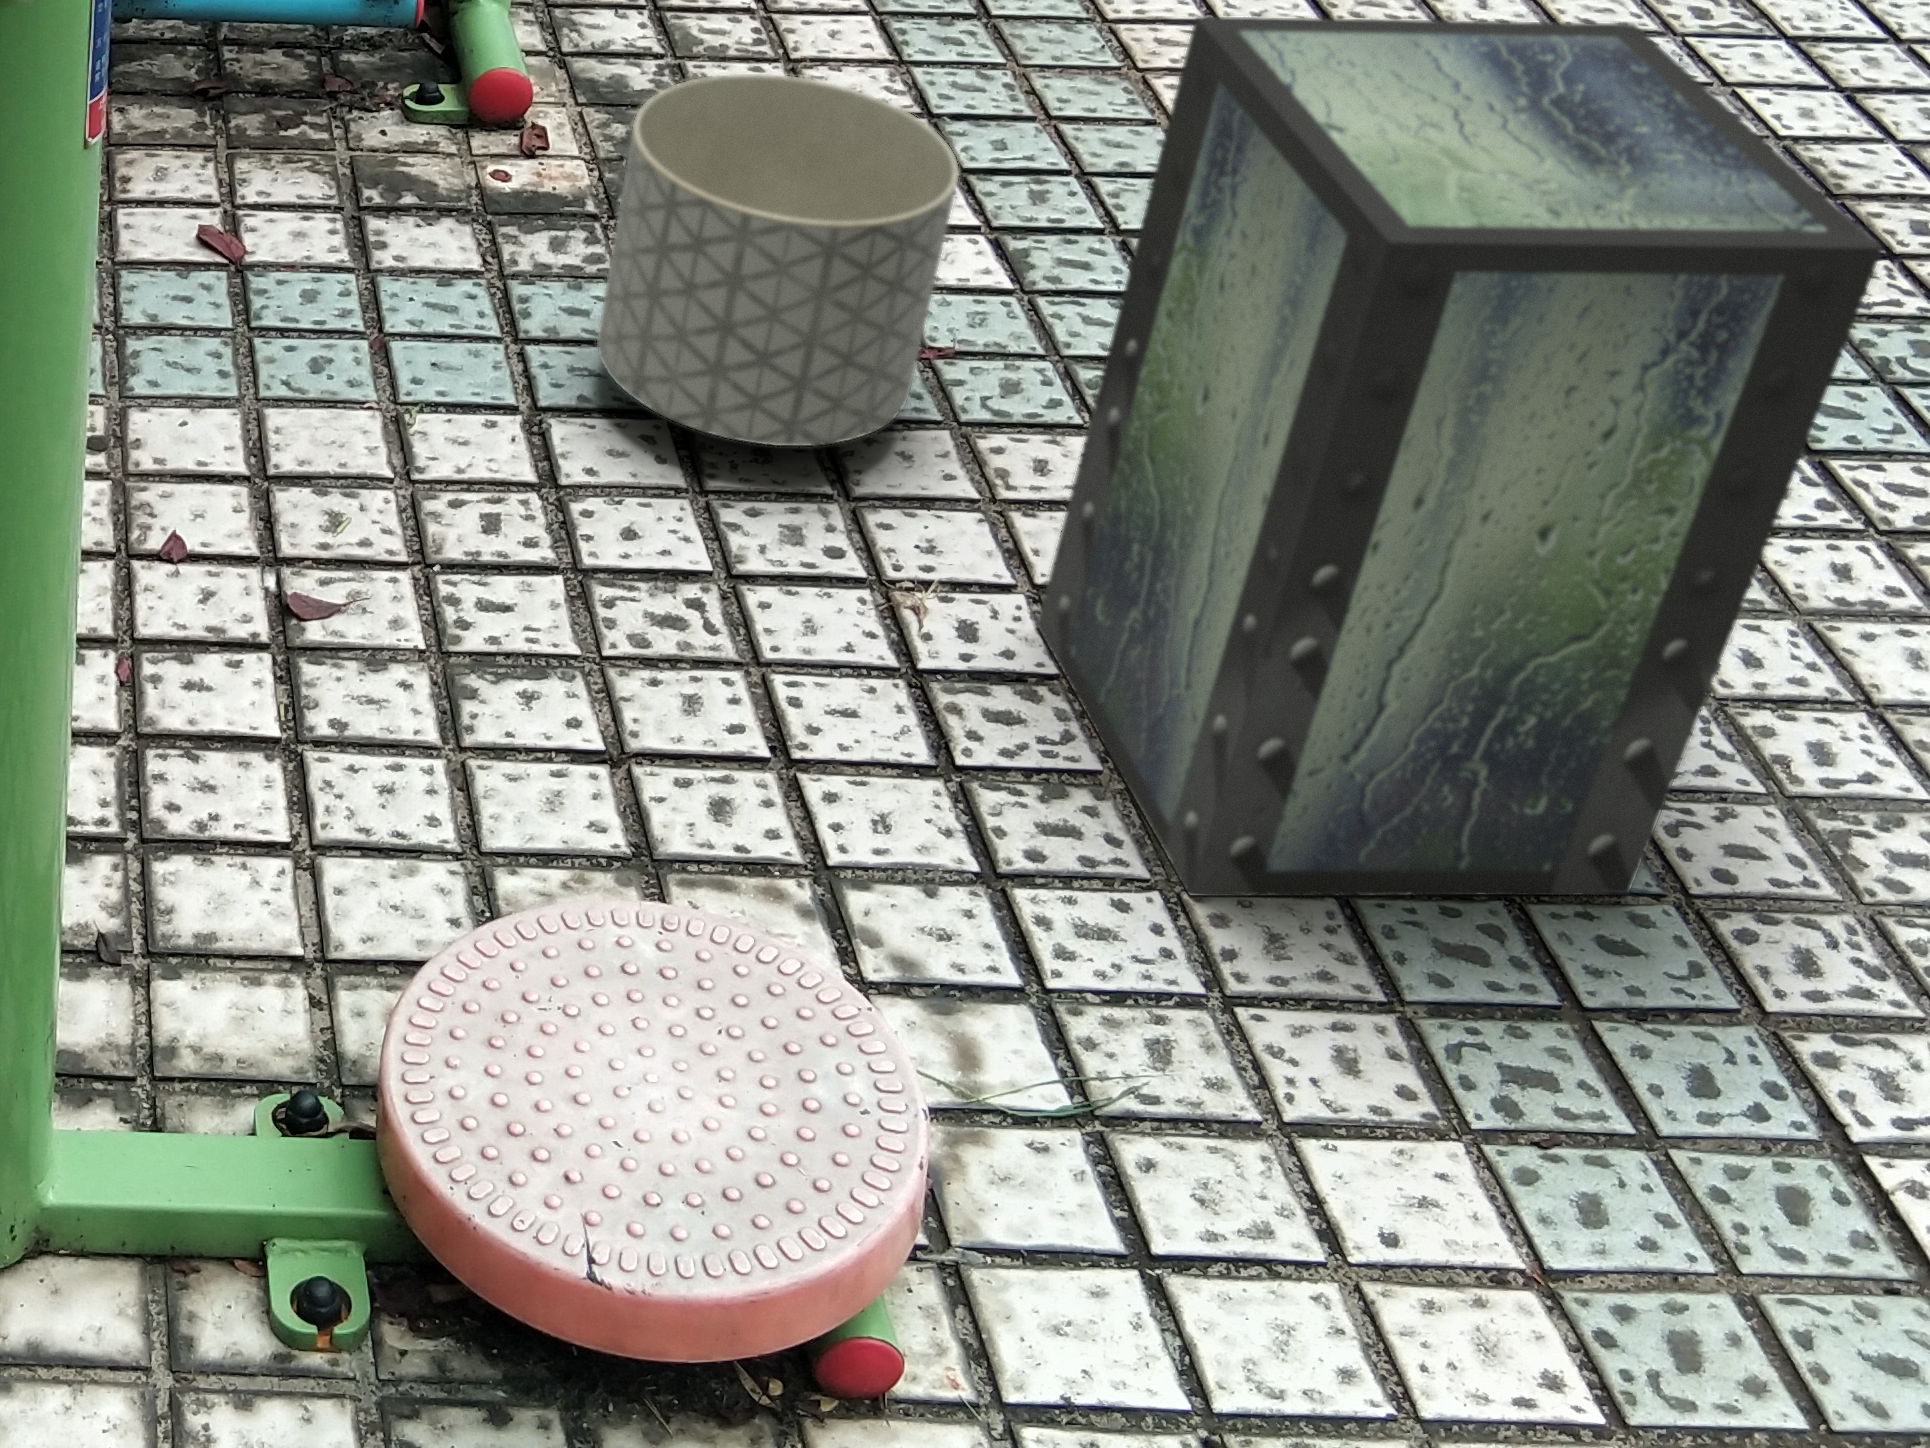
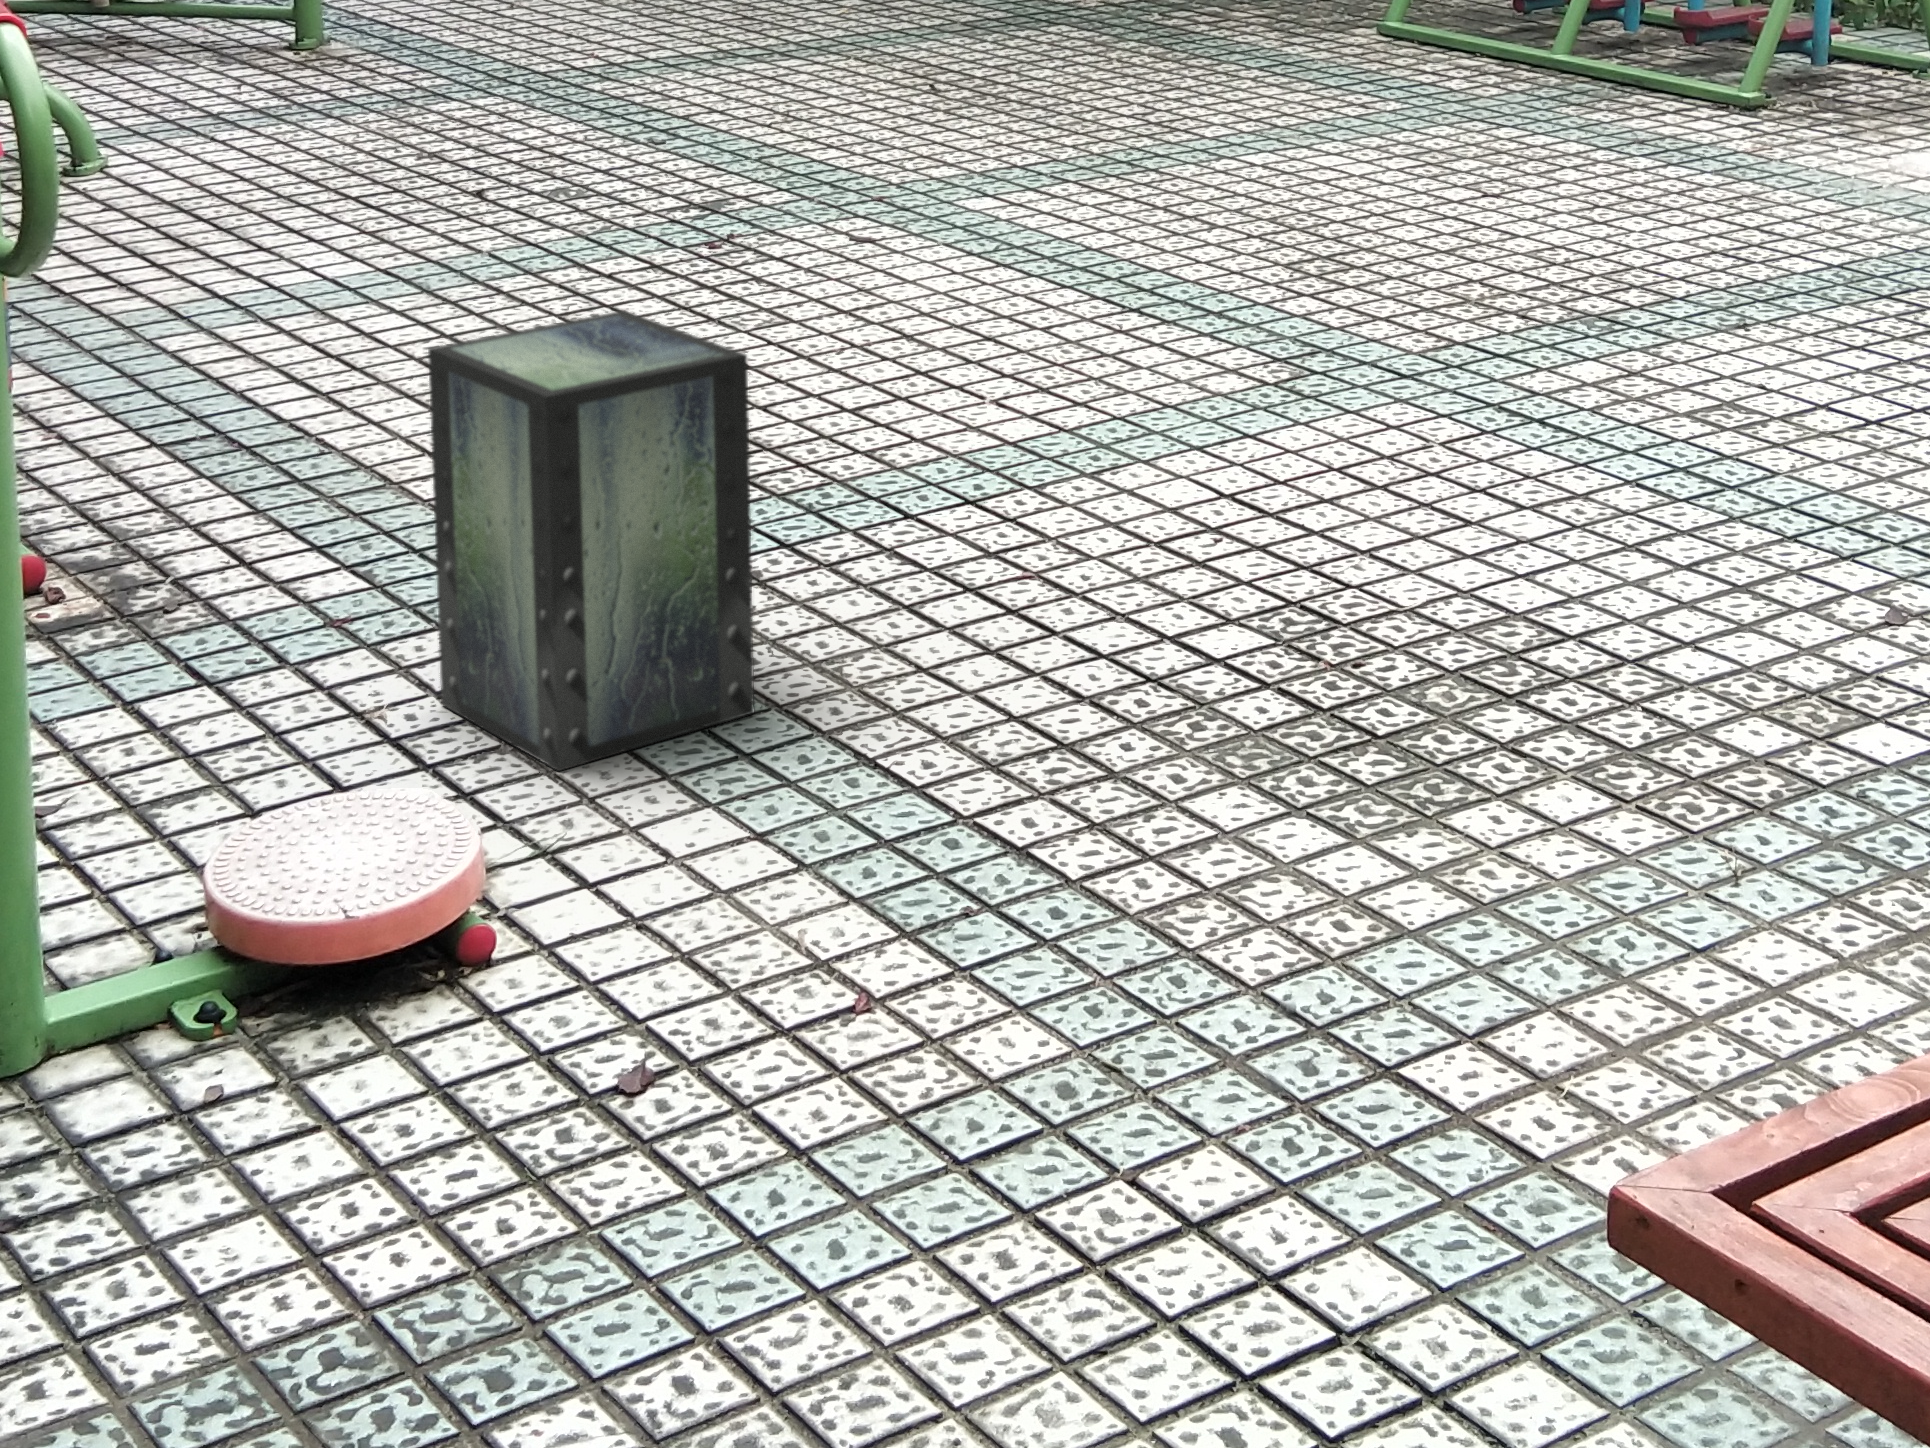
planter: present [597,74,959,446] -> none [142,477,335,681]

